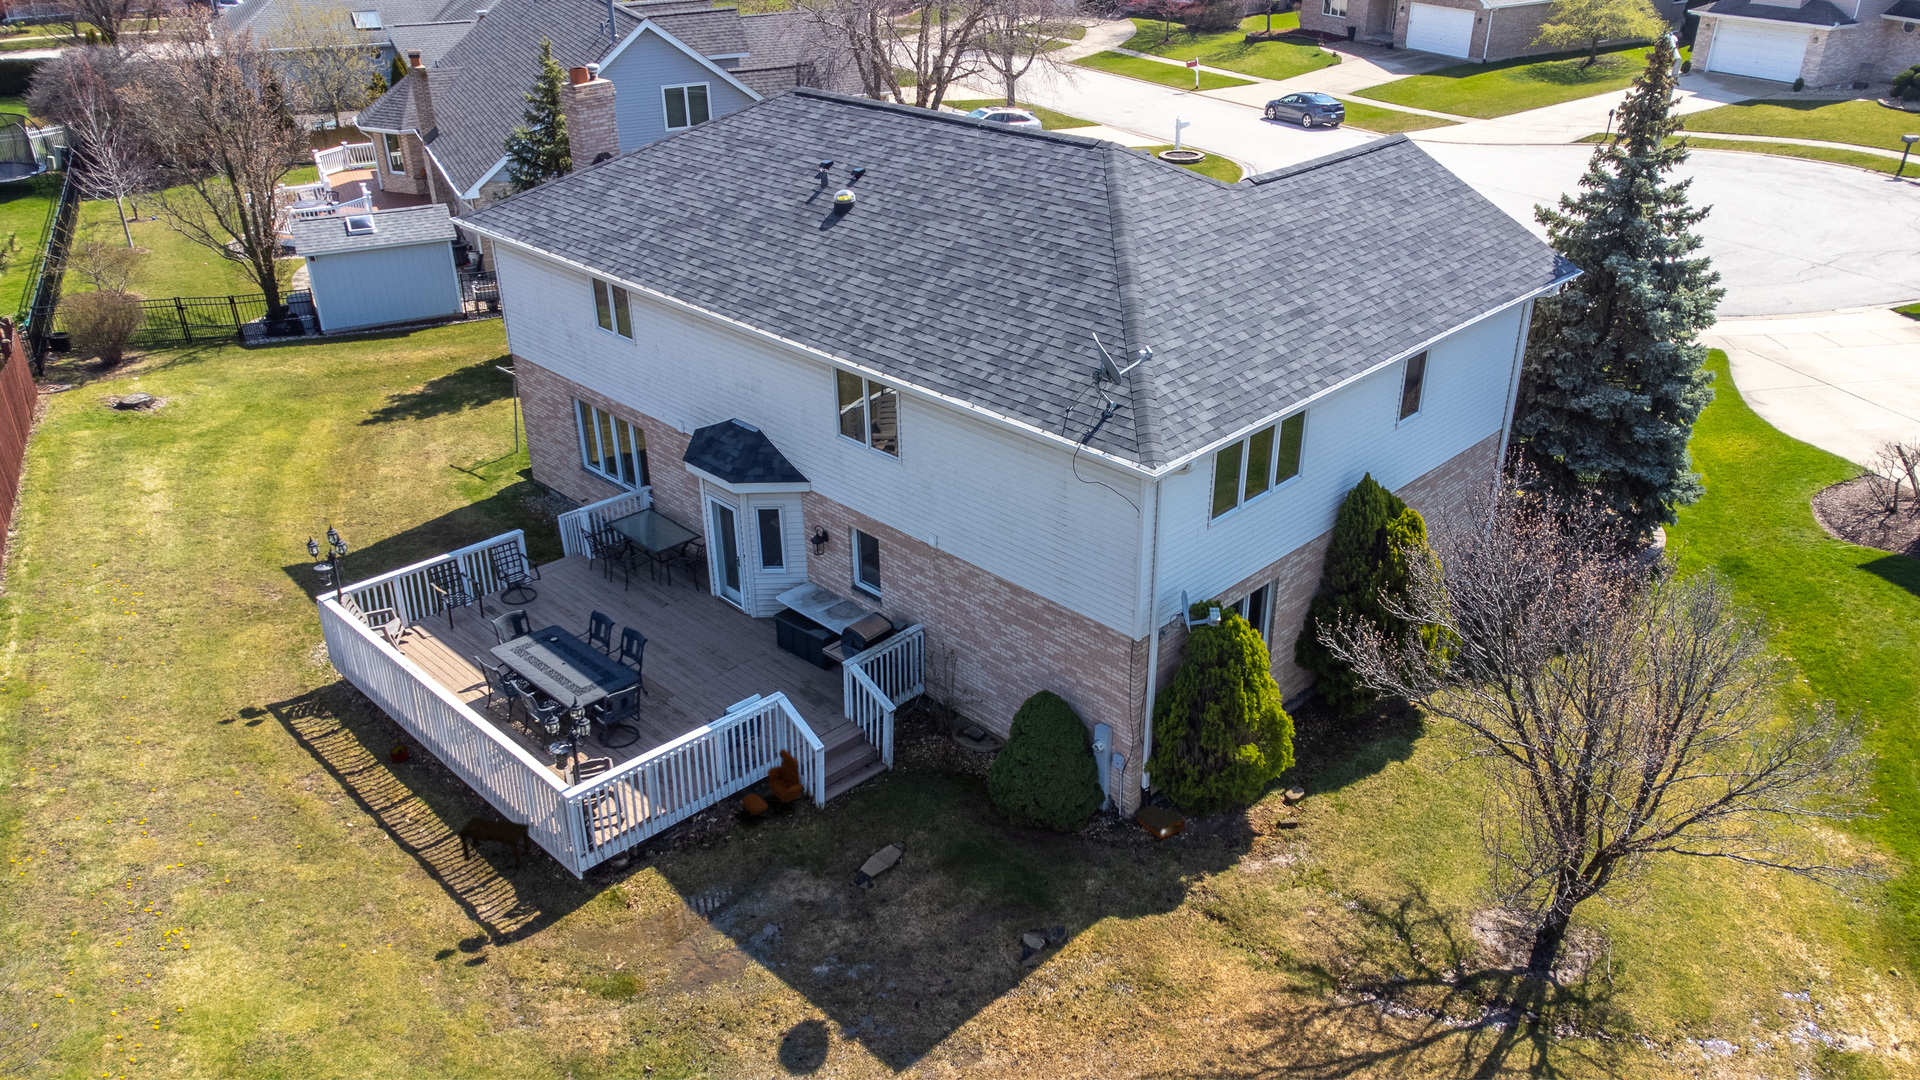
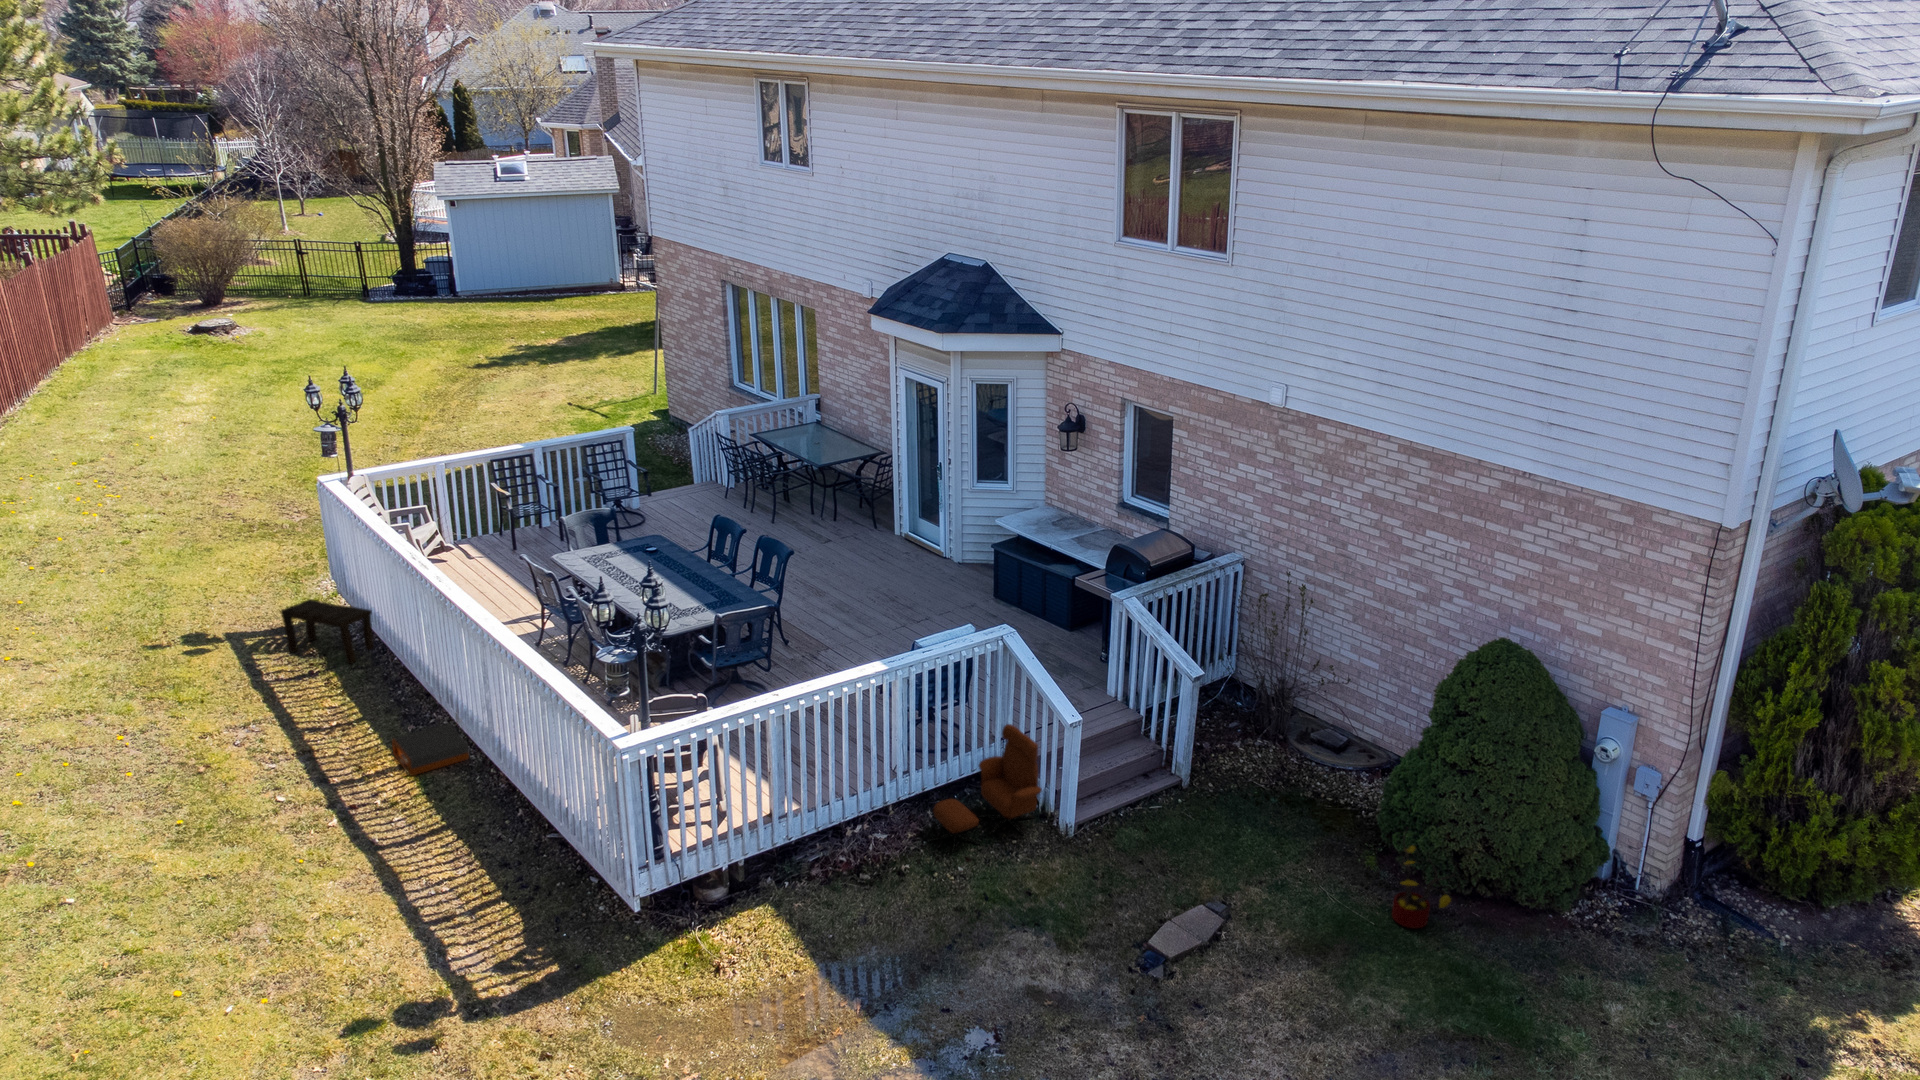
decorative plant: present [390,726,409,762] -> present [1392,827,1454,928]
storage box: present [1137,805,1185,839] -> present [392,724,469,776]
bench: present [458,817,530,868] -> present [281,599,374,664]

